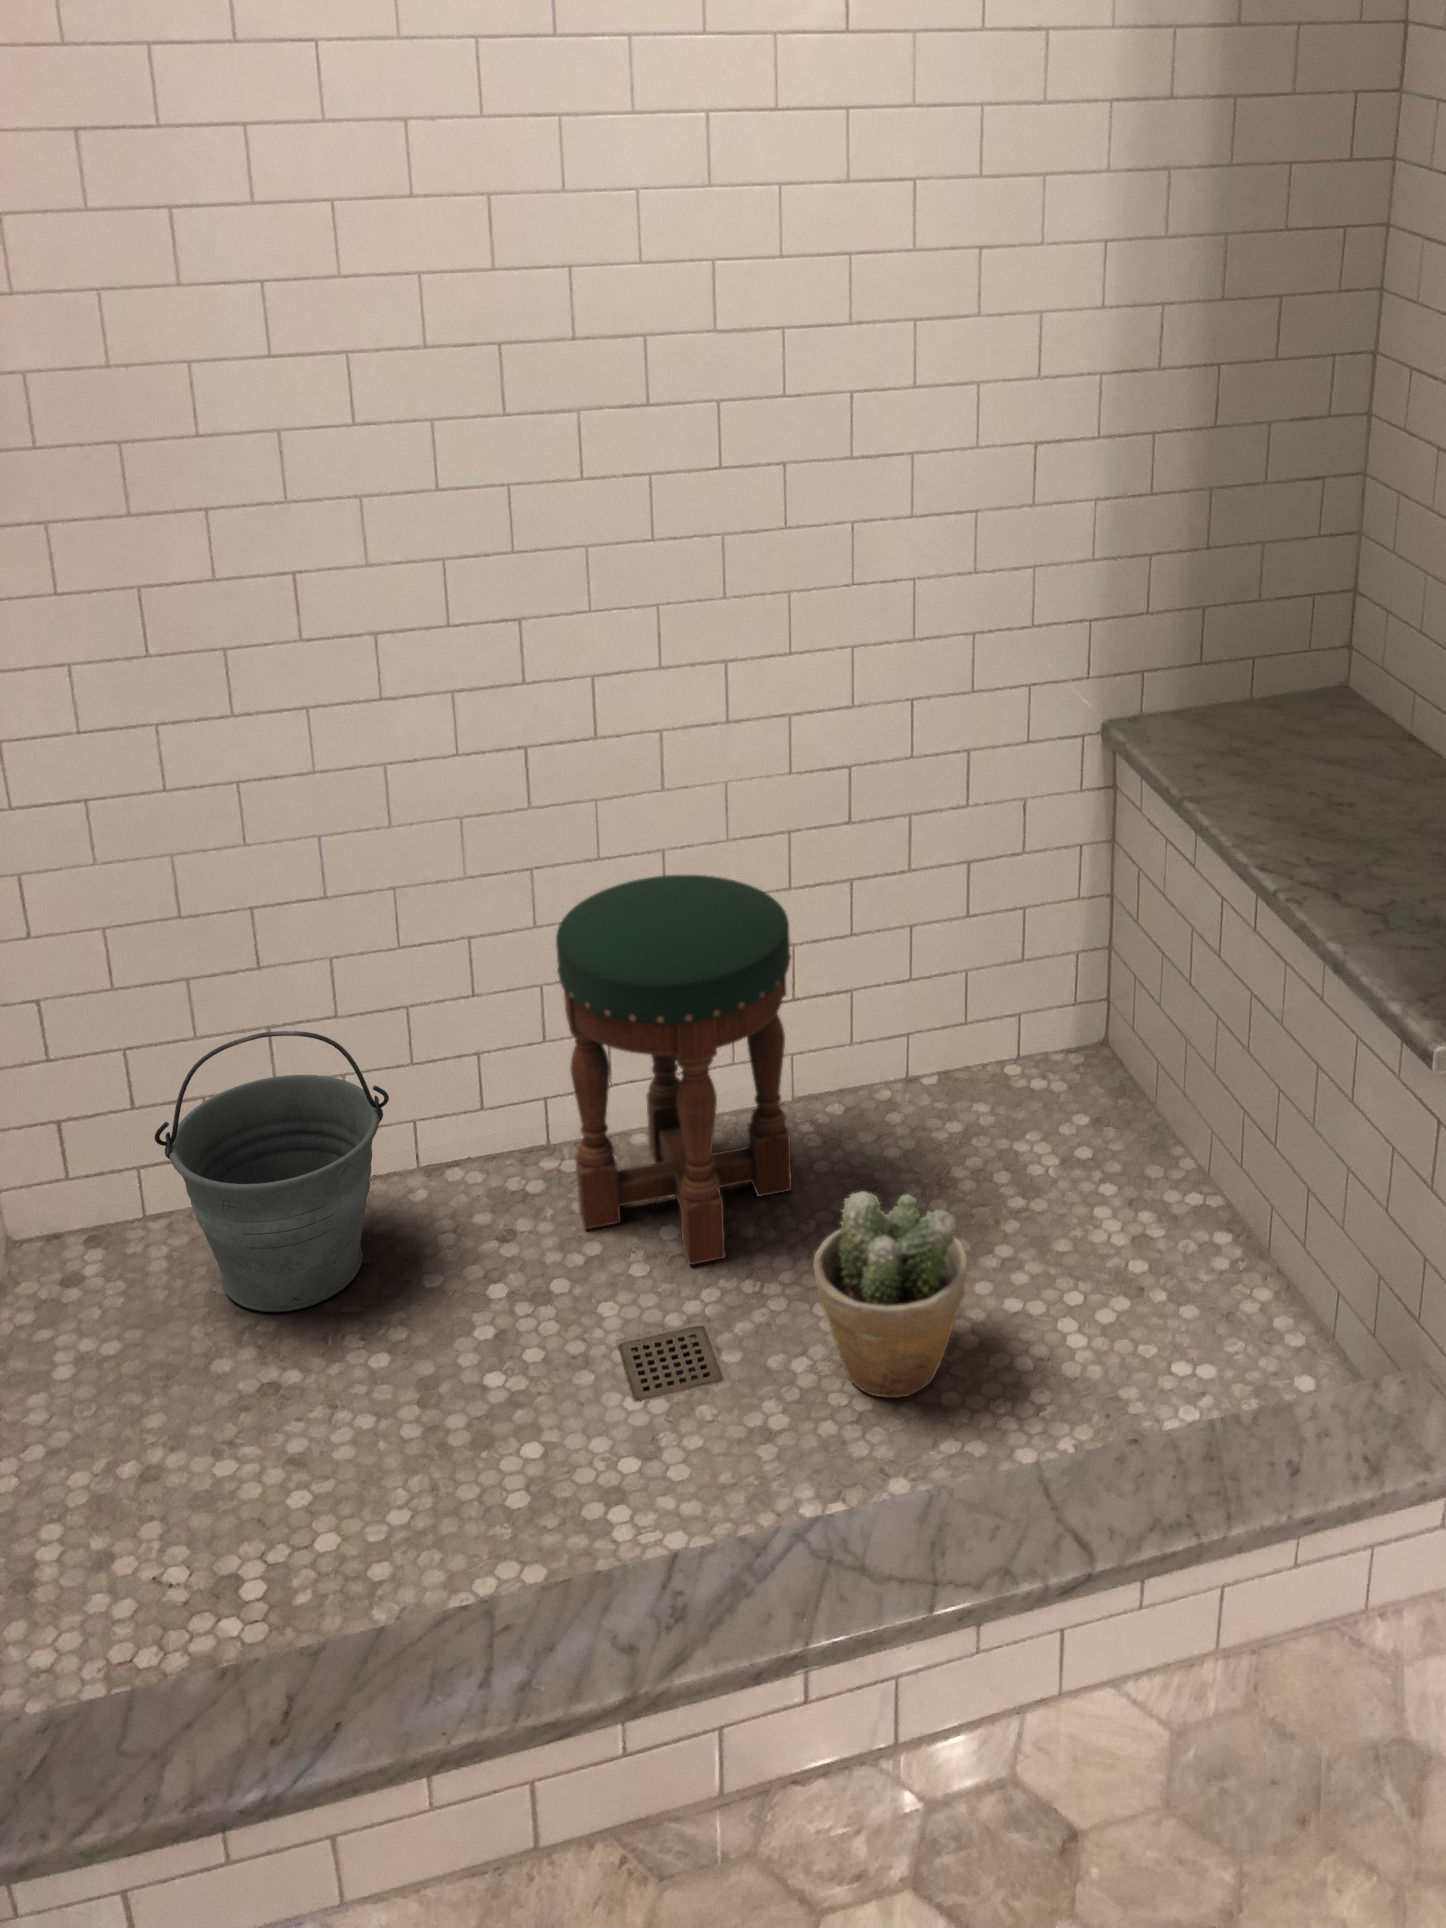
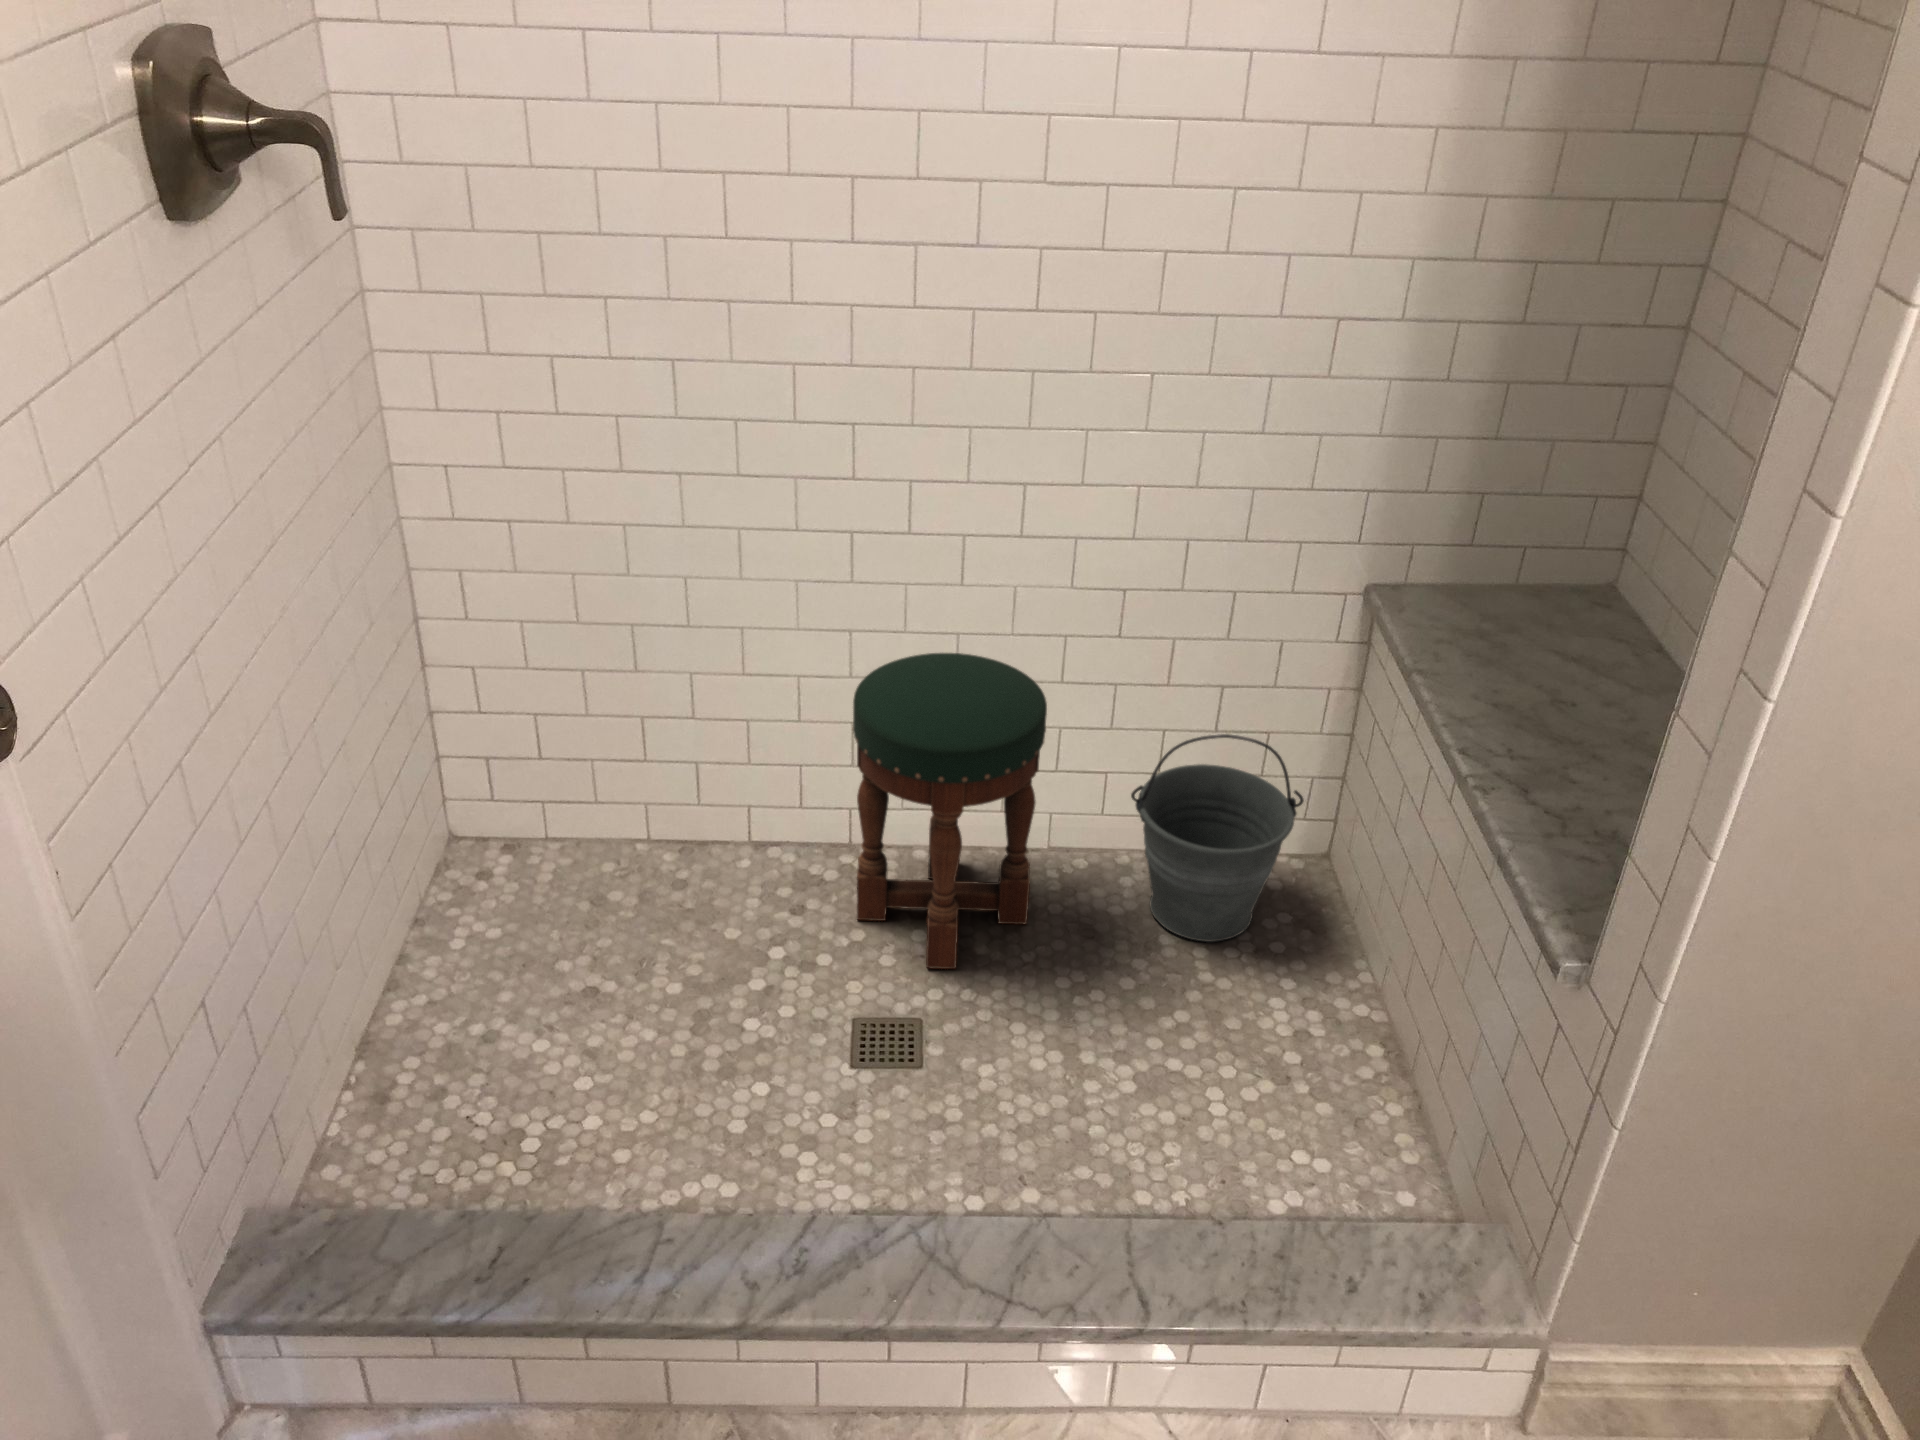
bucket: present [154,1031,389,1312] -> present [1131,734,1304,942]
potted plant: present [813,1191,968,1397] -> none [1000,953,1130,1121]

